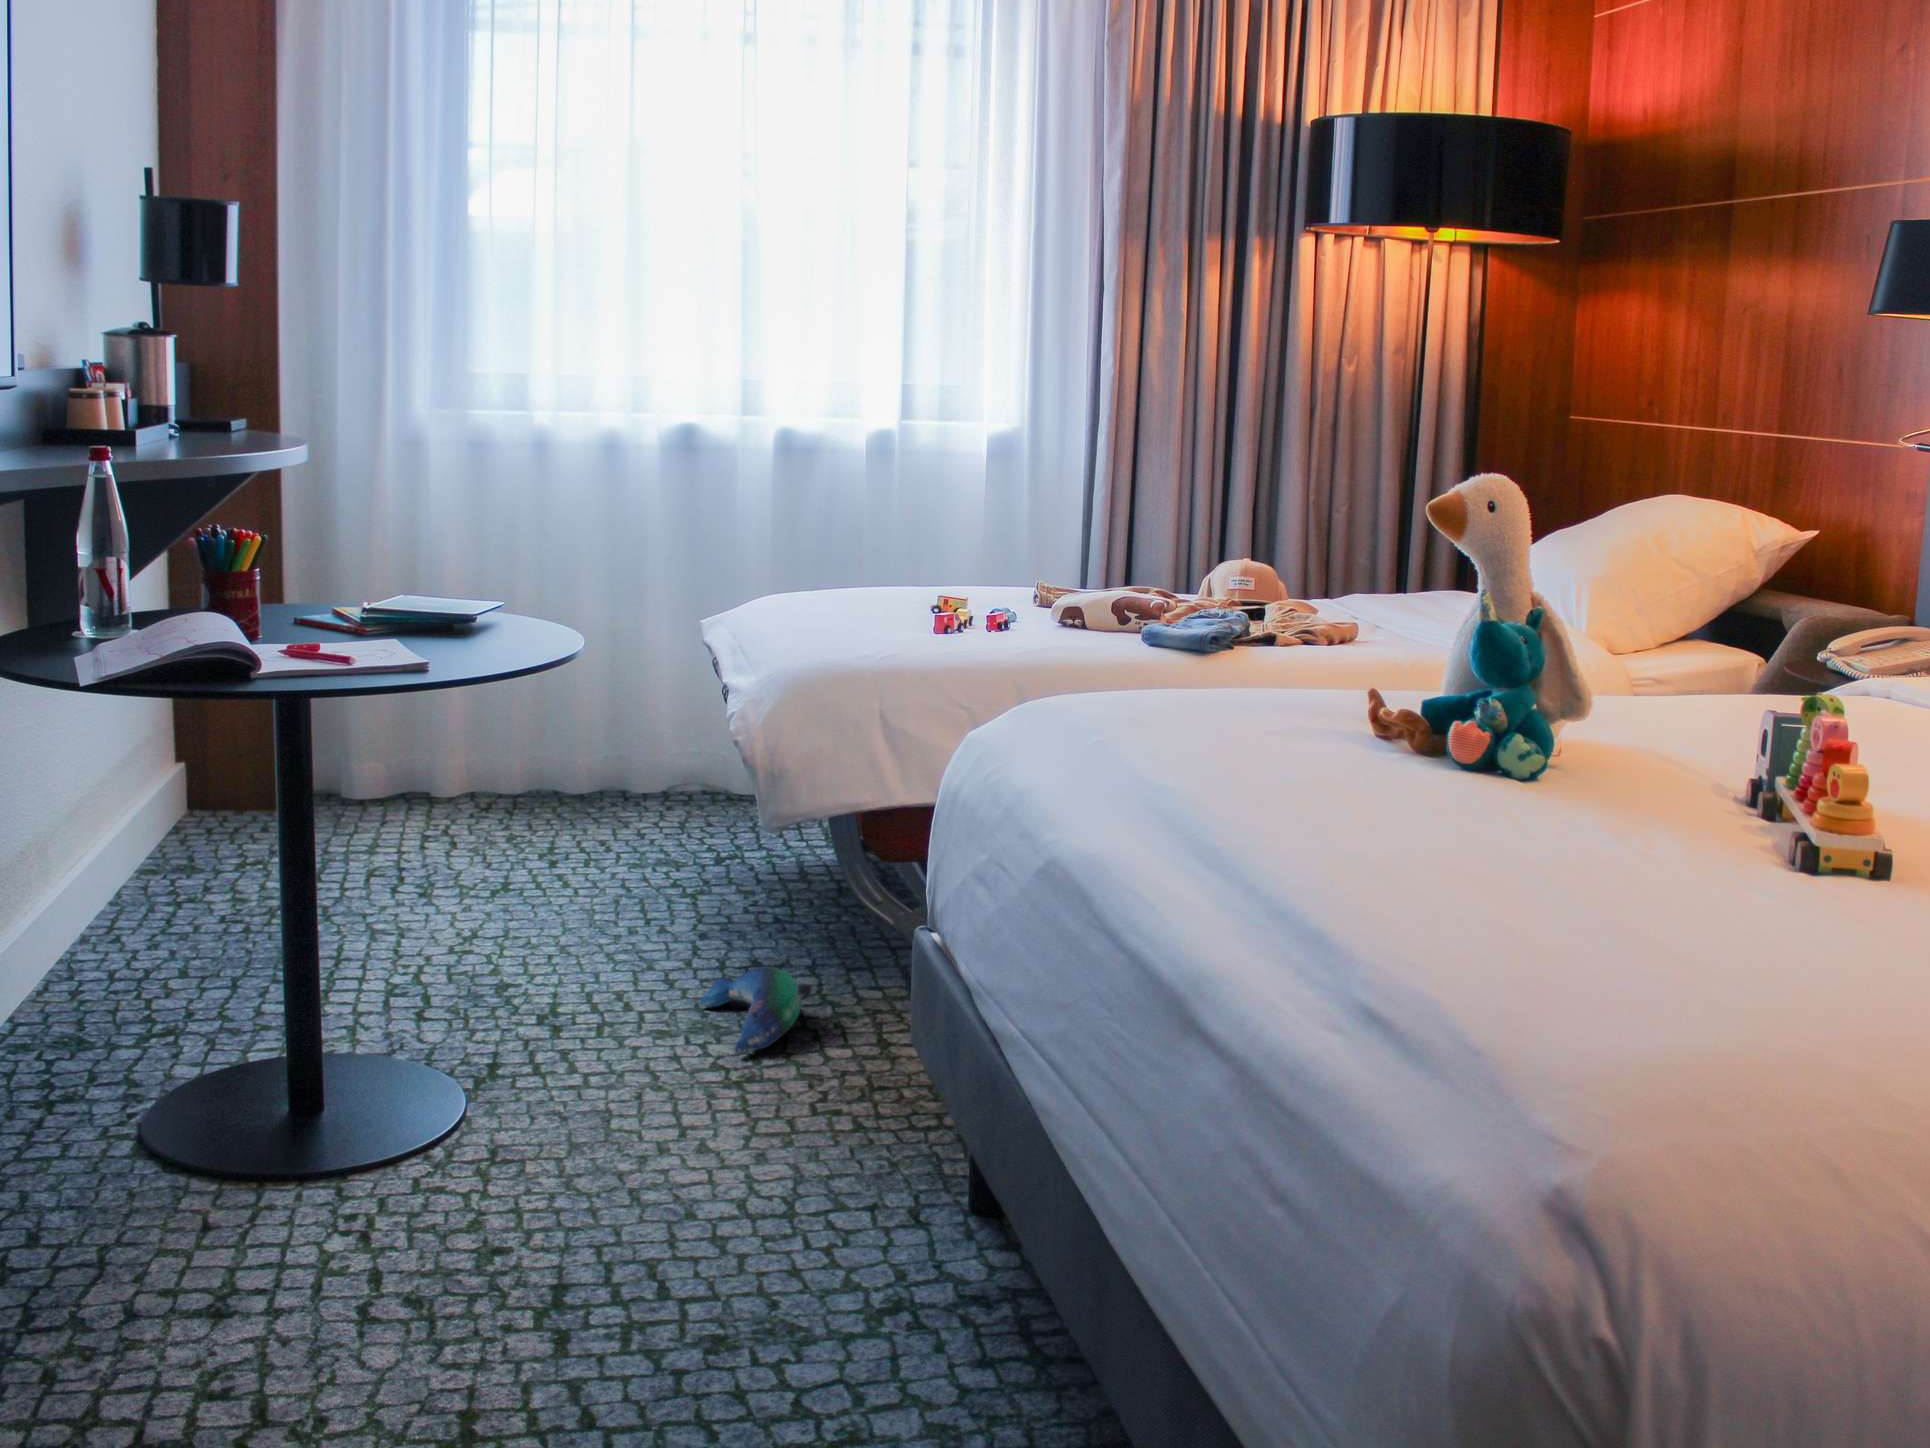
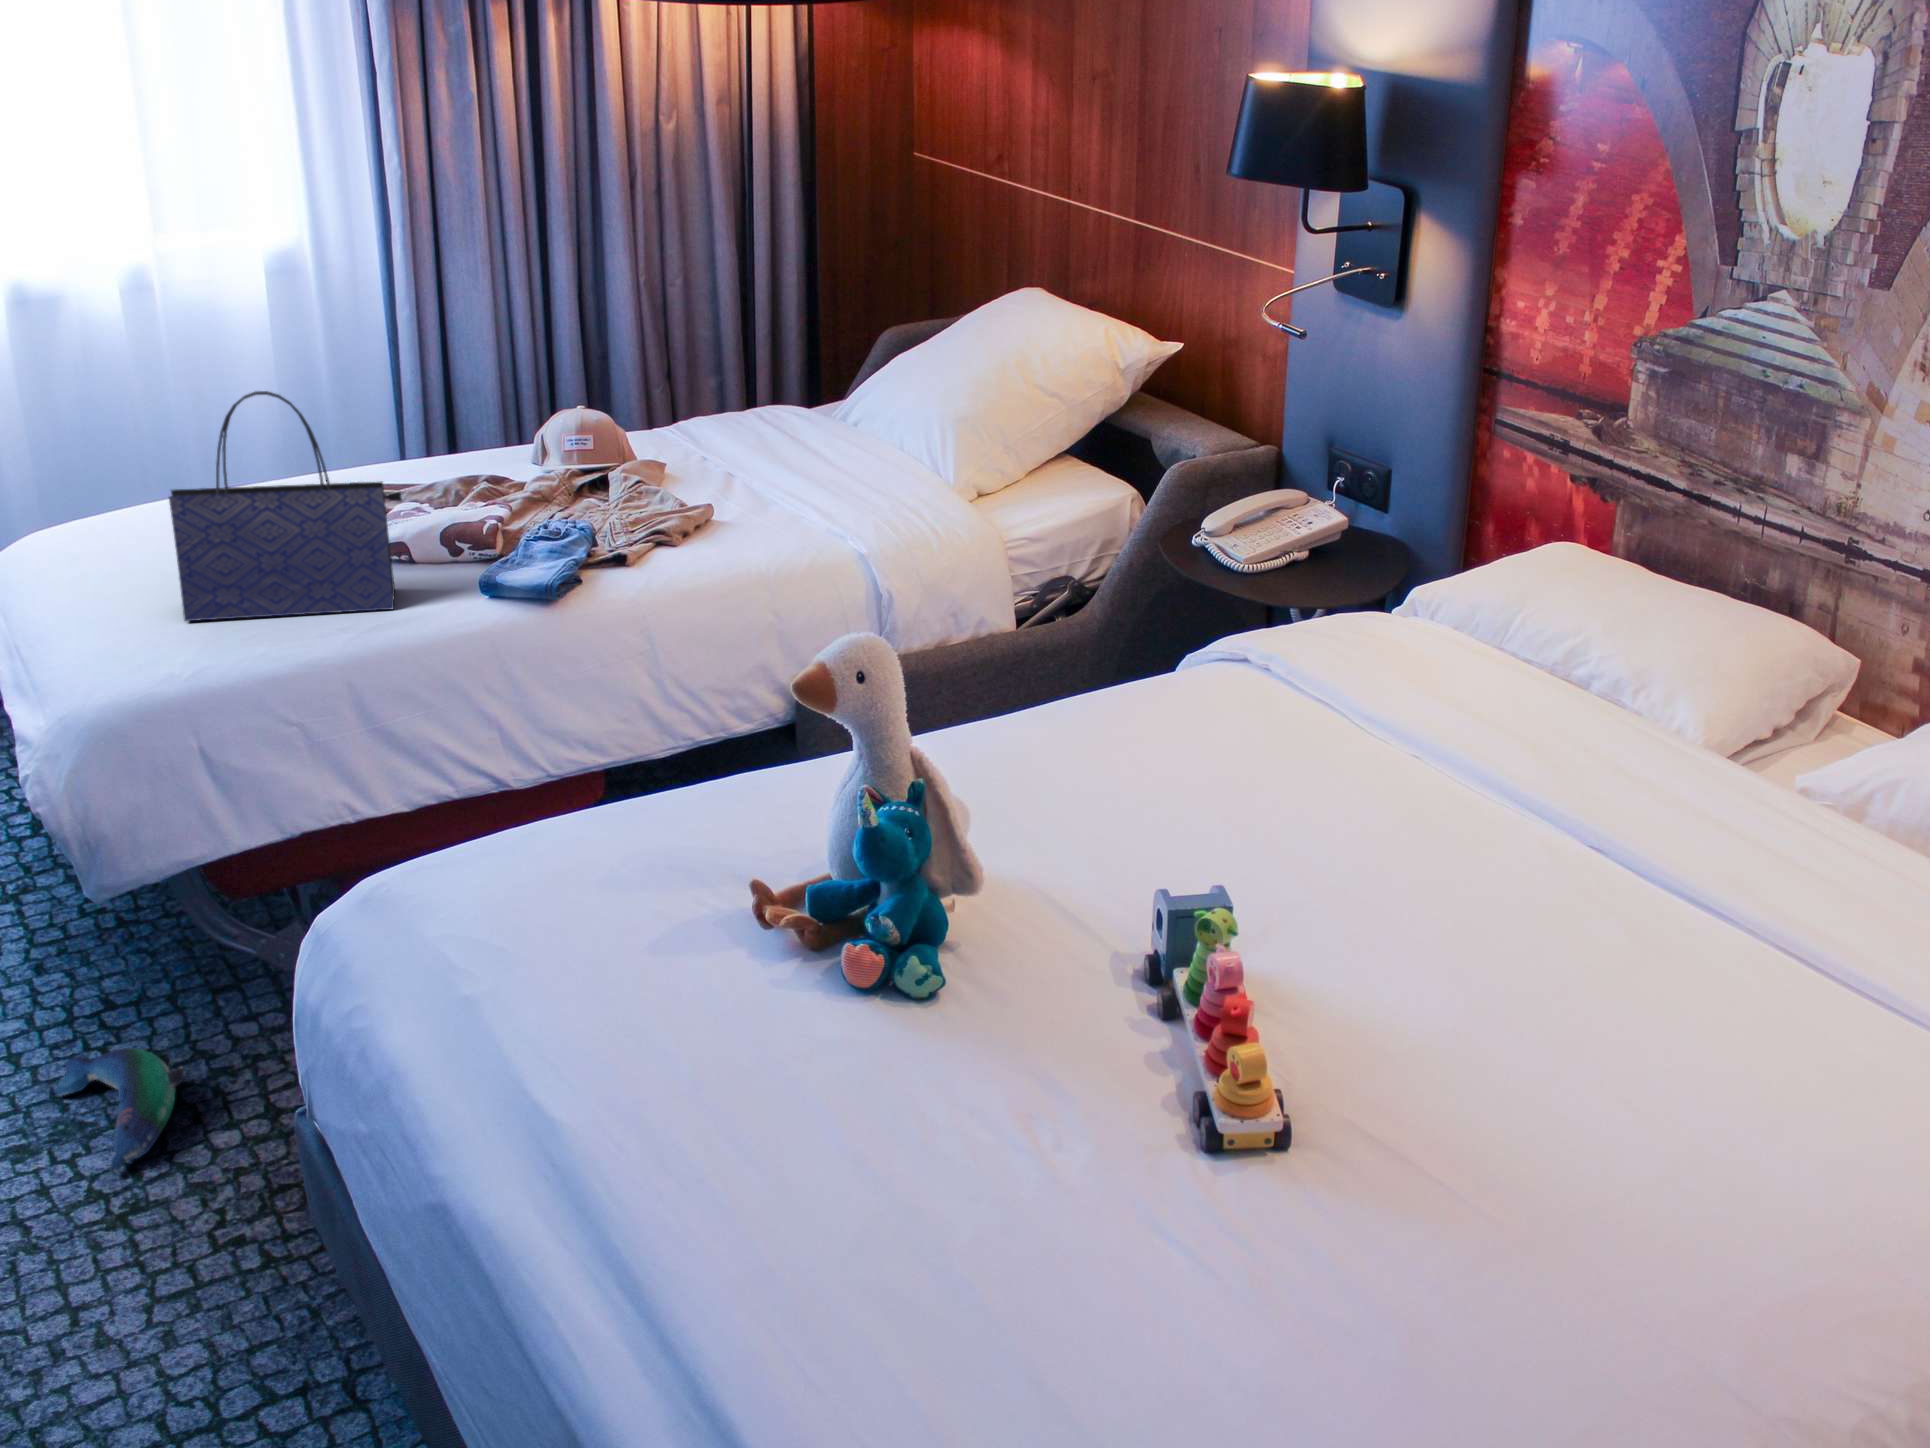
tote bag: none [879,427,1080,640] -> present [169,391,402,621]

